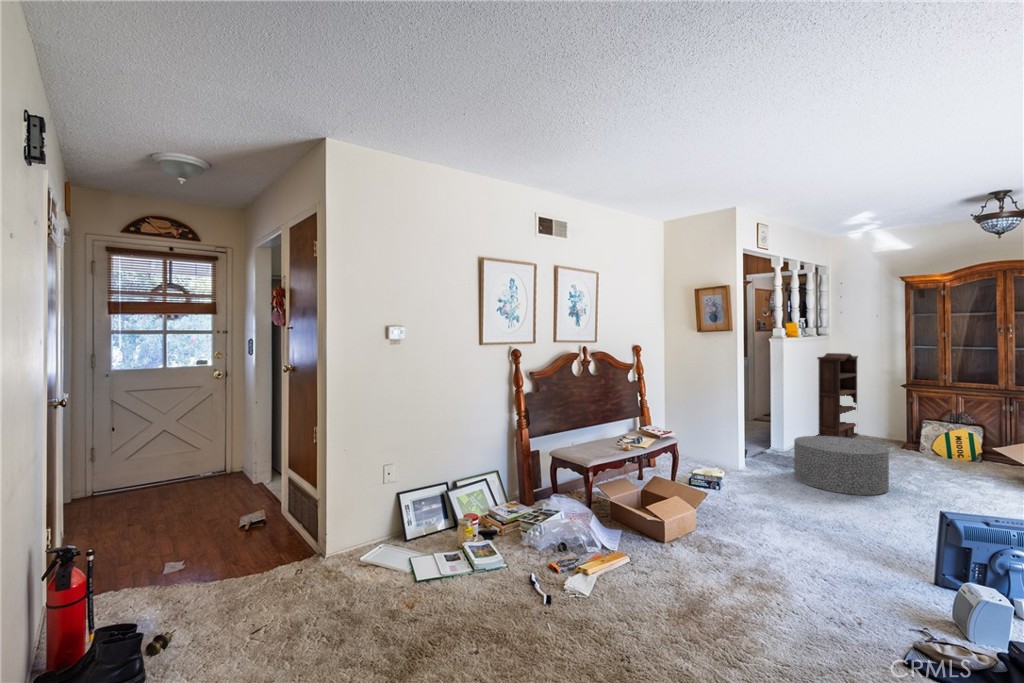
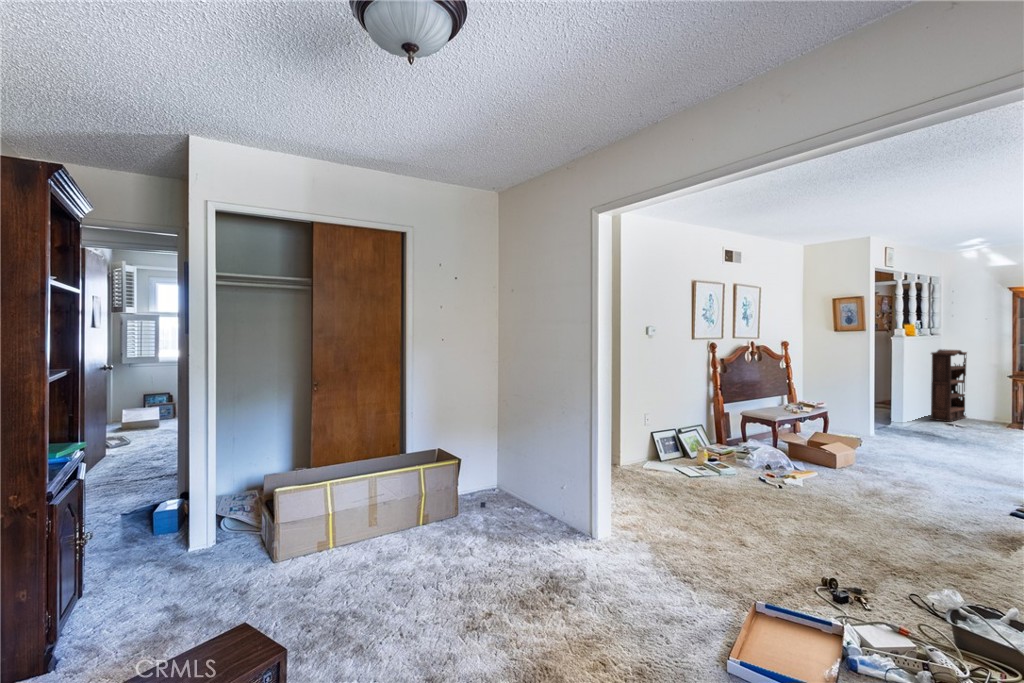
ottoman: present [794,436,889,495] -> none [917,411,998,452]

